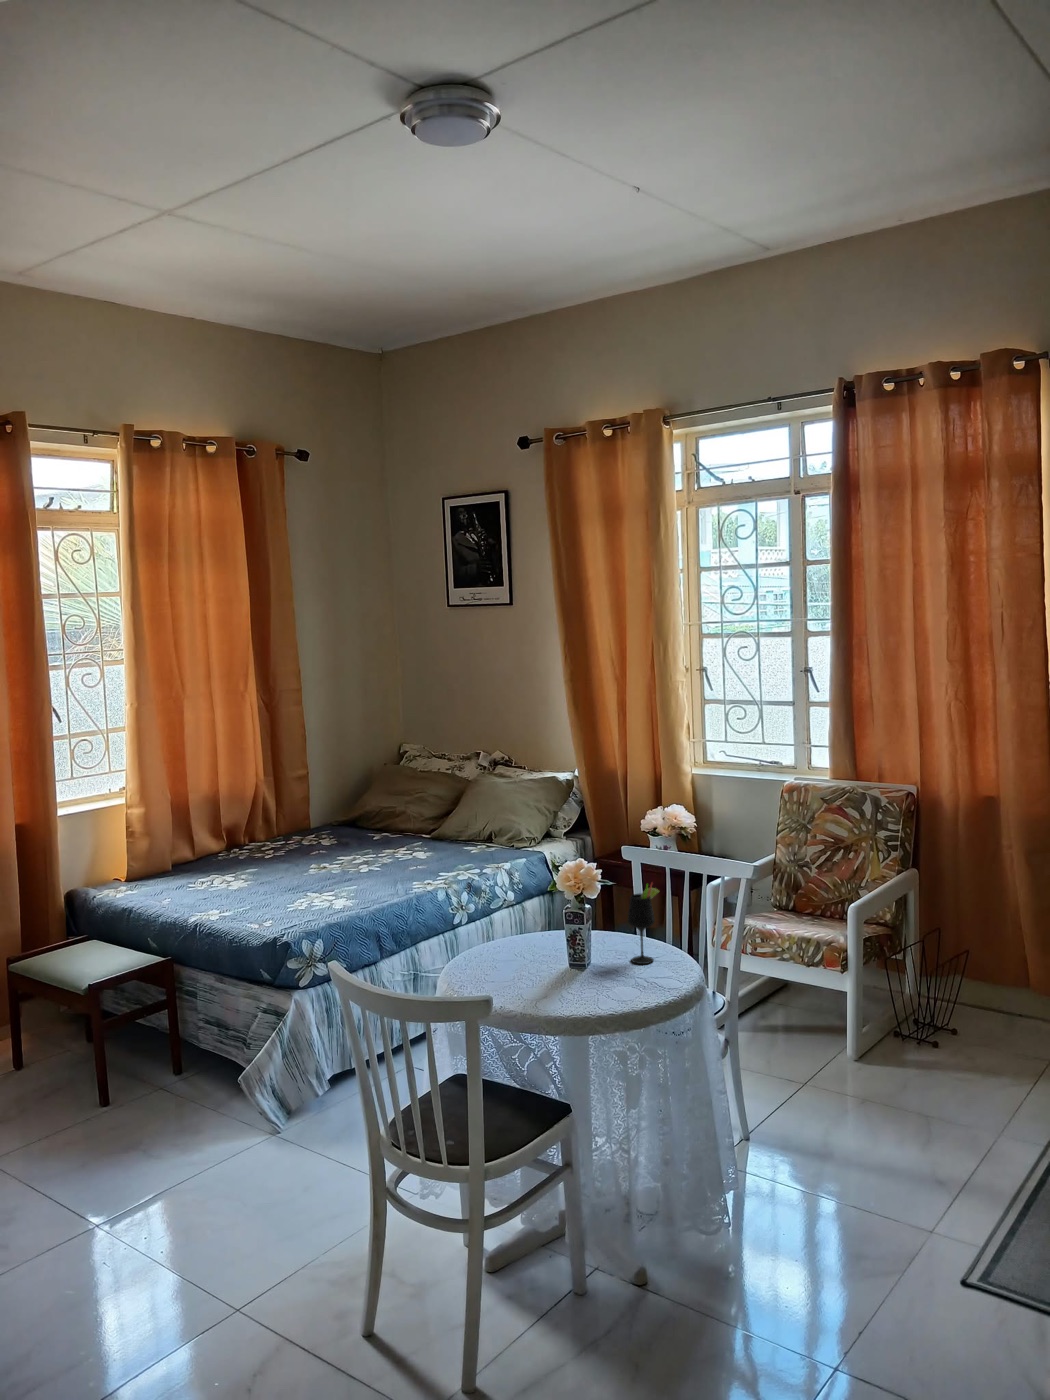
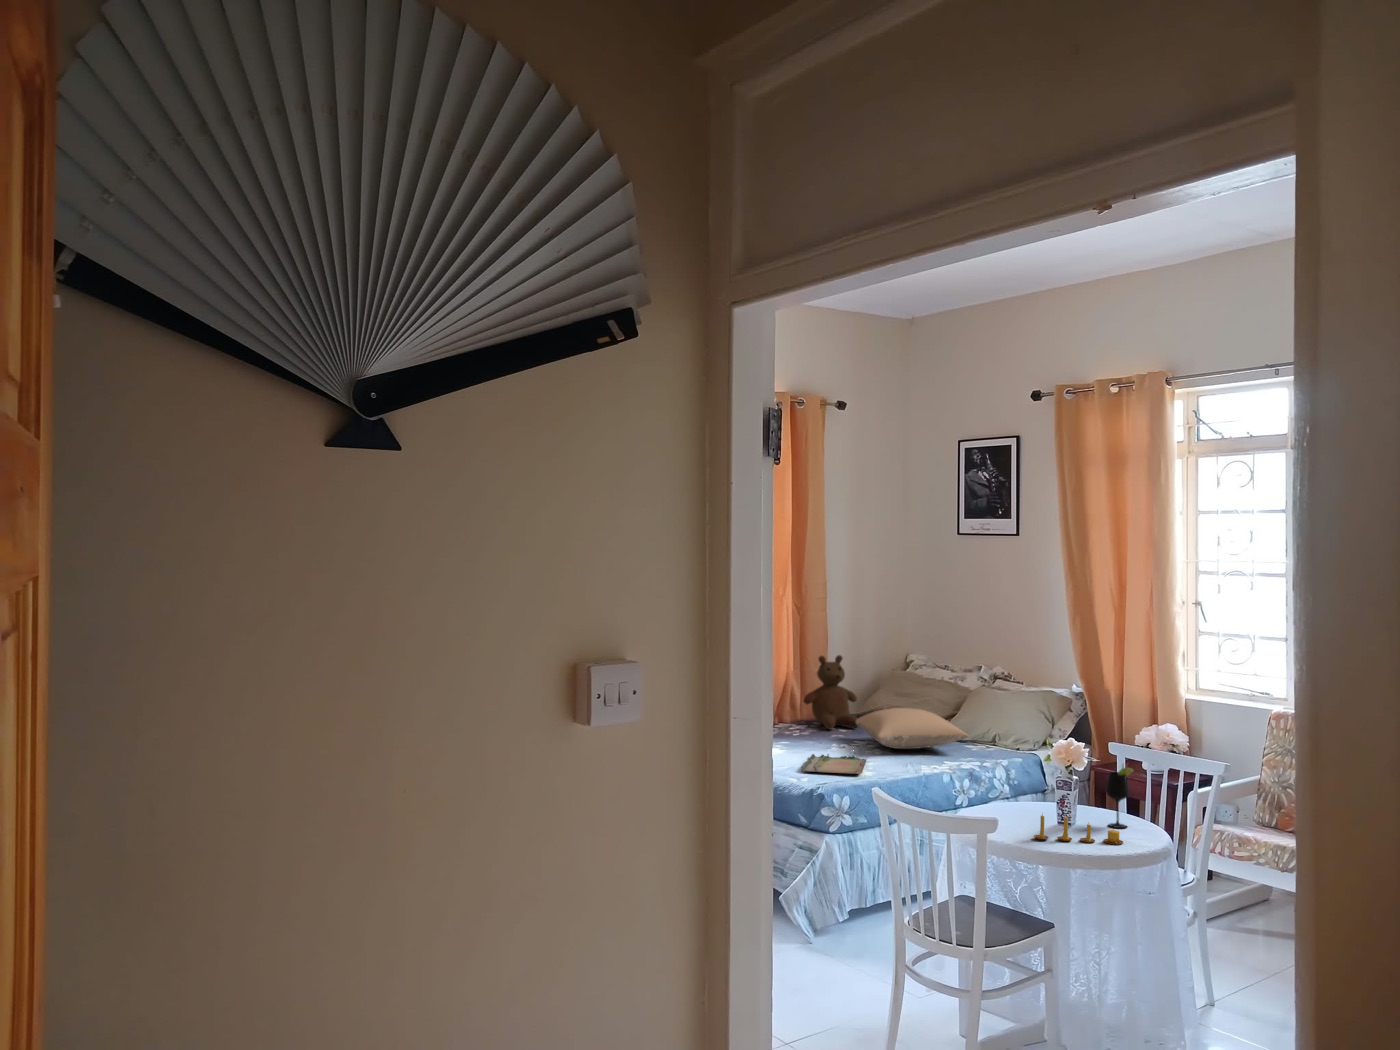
teddy bear: none [278,753,346,842] -> present [804,655,858,729]
pillow: none [338,812,467,861] -> present [856,708,969,749]
tray: none [262,874,348,912] -> present [801,753,867,774]
candle: none [543,963,653,1000] -> present [1034,815,1123,845]

